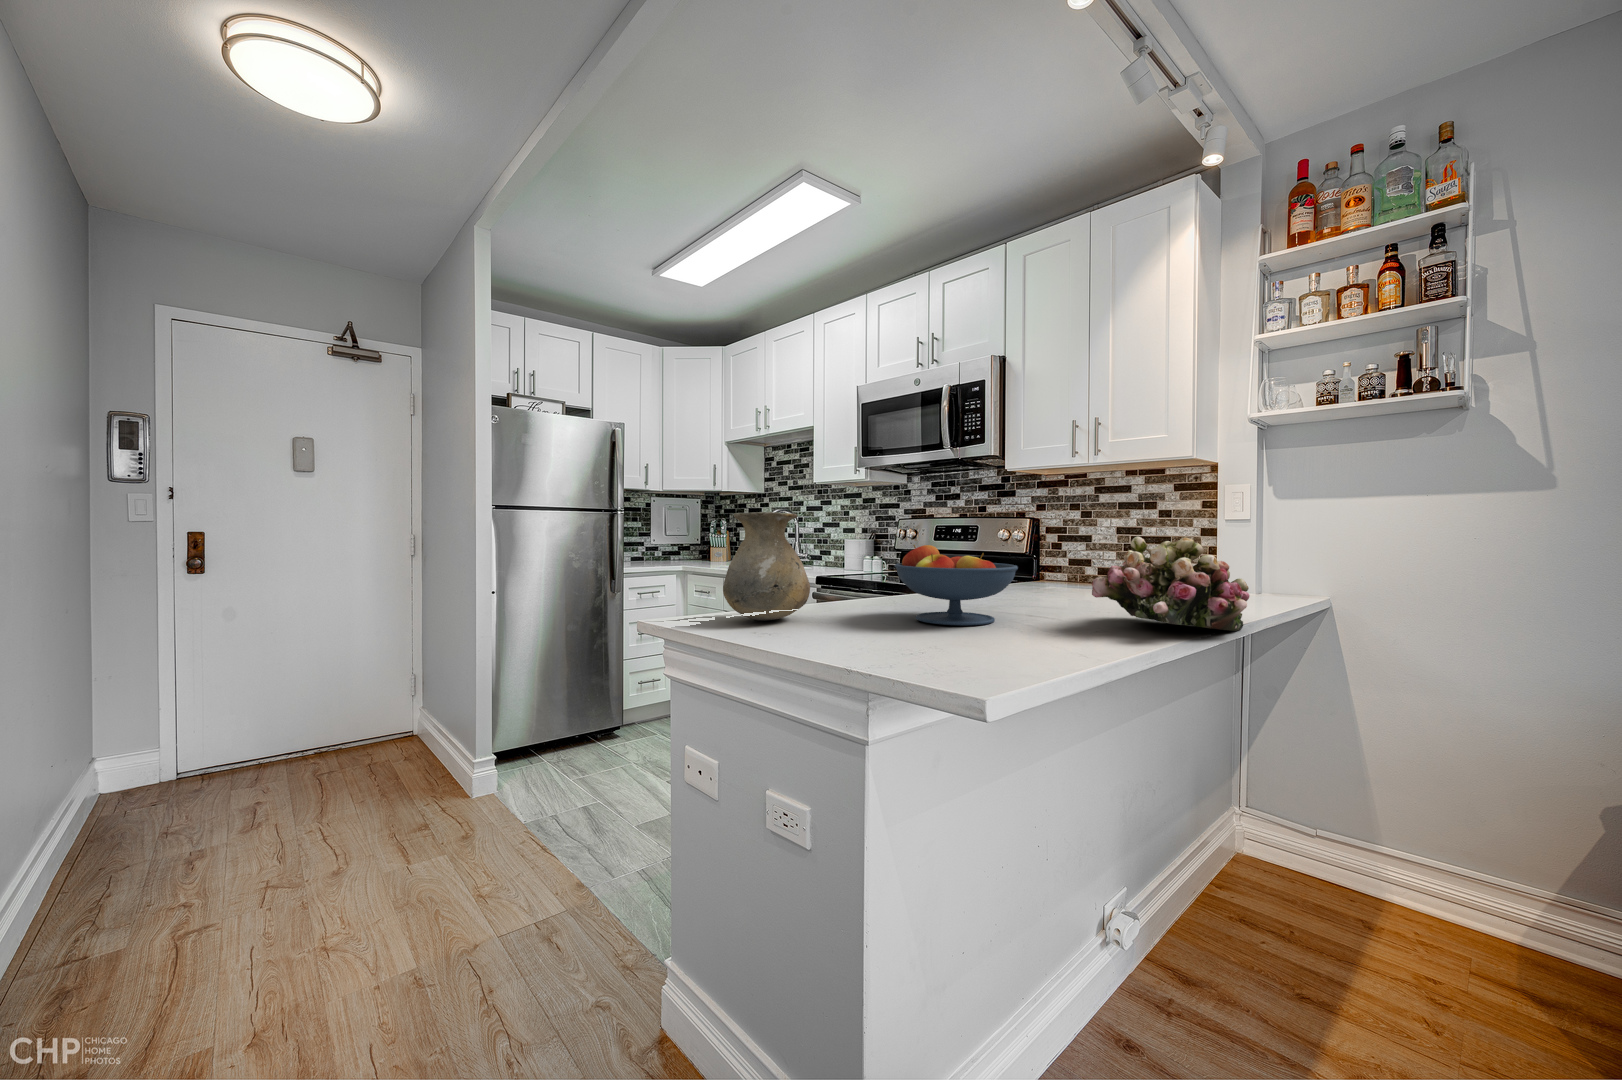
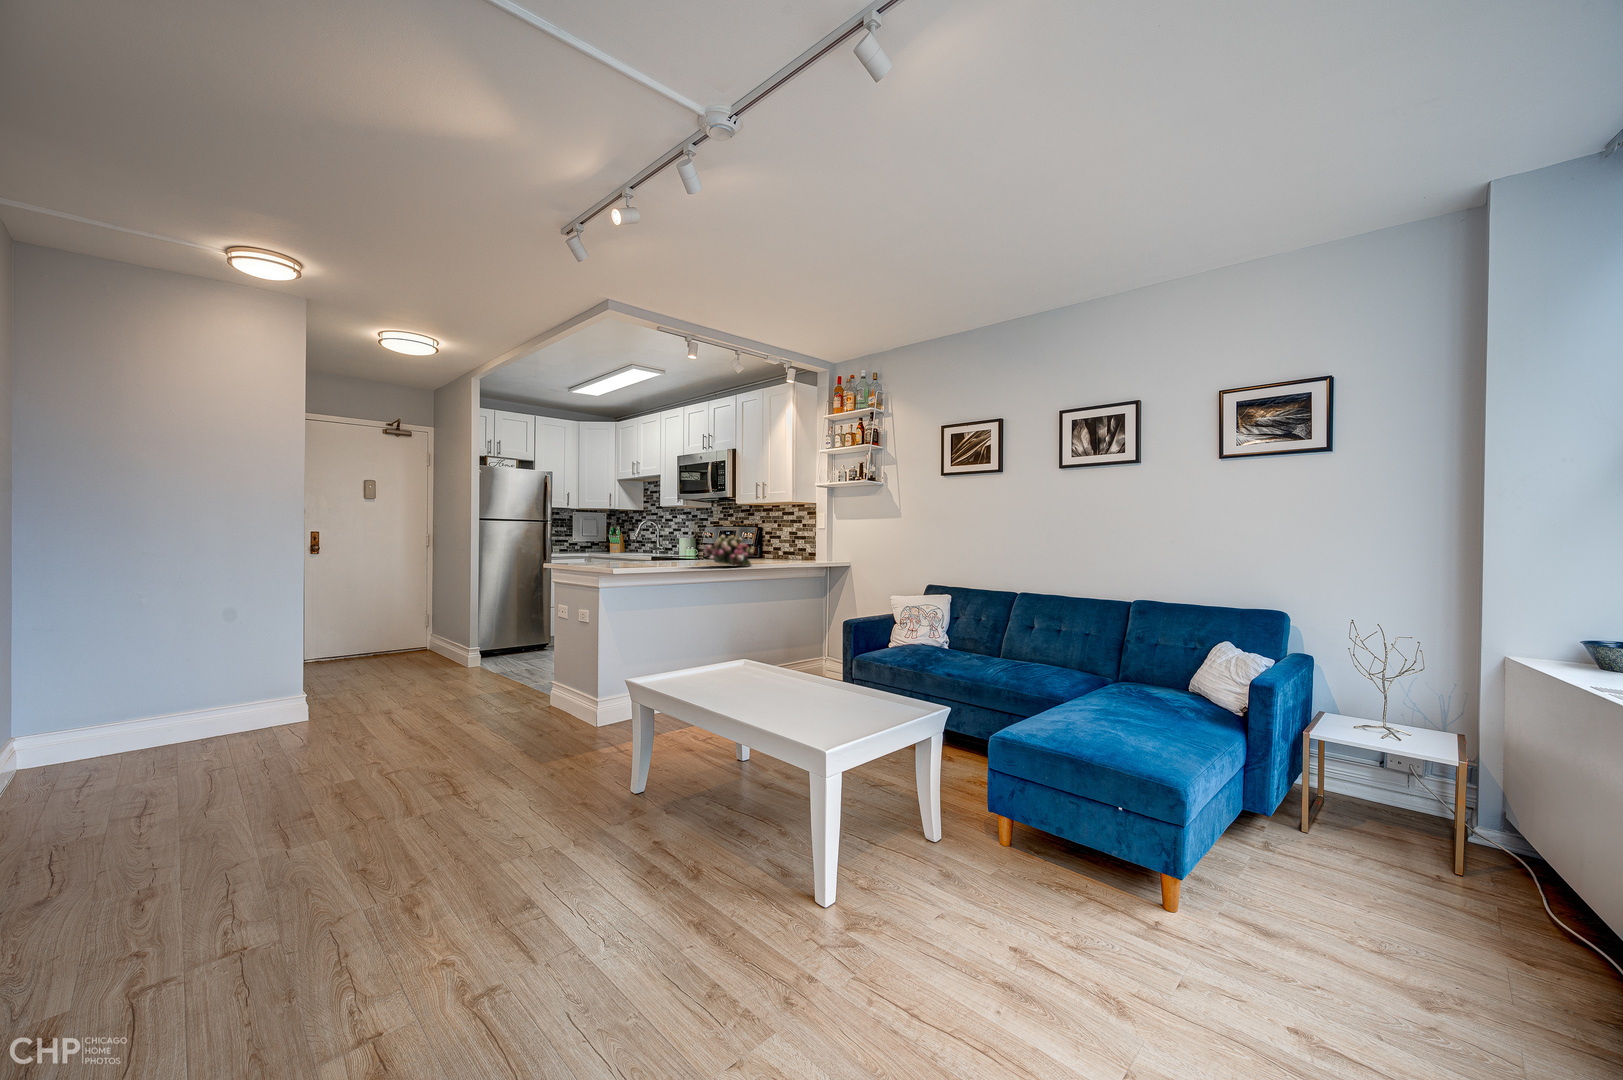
vase: present [723,512,810,620] -> none [577,525,612,567]
fruit bowl: present [895,545,1018,625] -> none [642,538,688,567]

